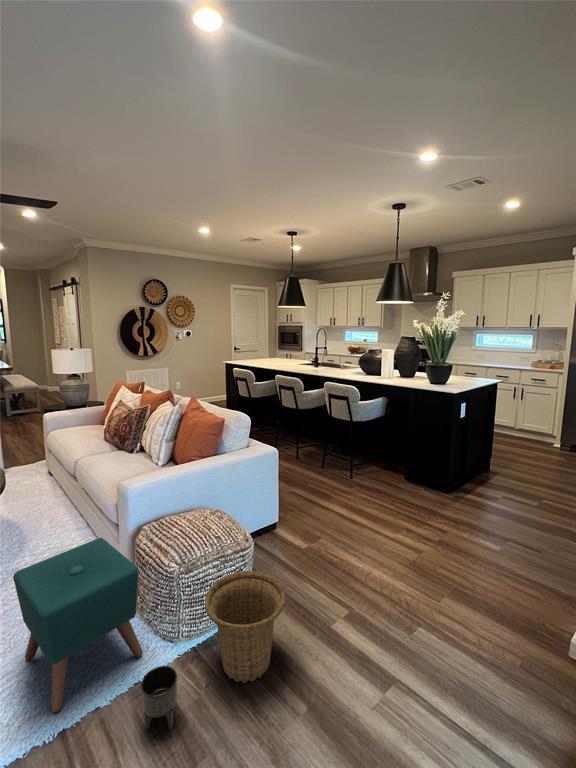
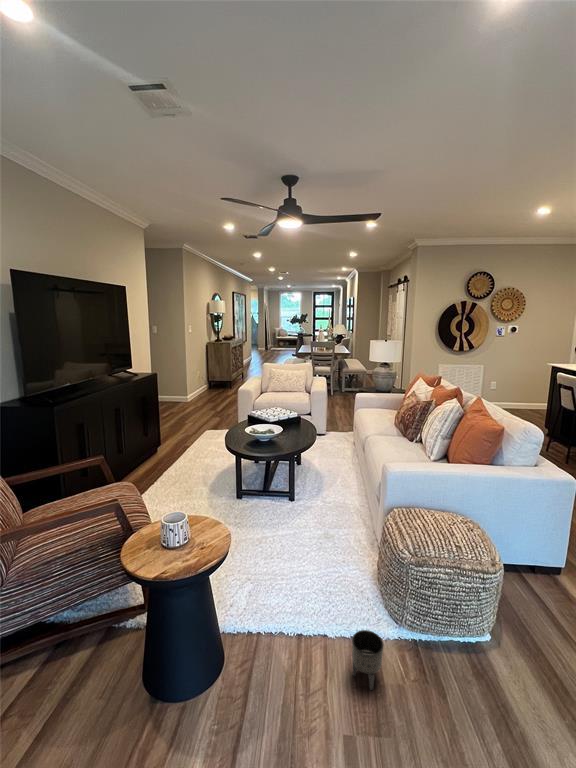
ottoman: present [13,538,142,713] -> none [294,504,376,619]
basket: present [205,571,285,683] -> none [423,588,519,711]

